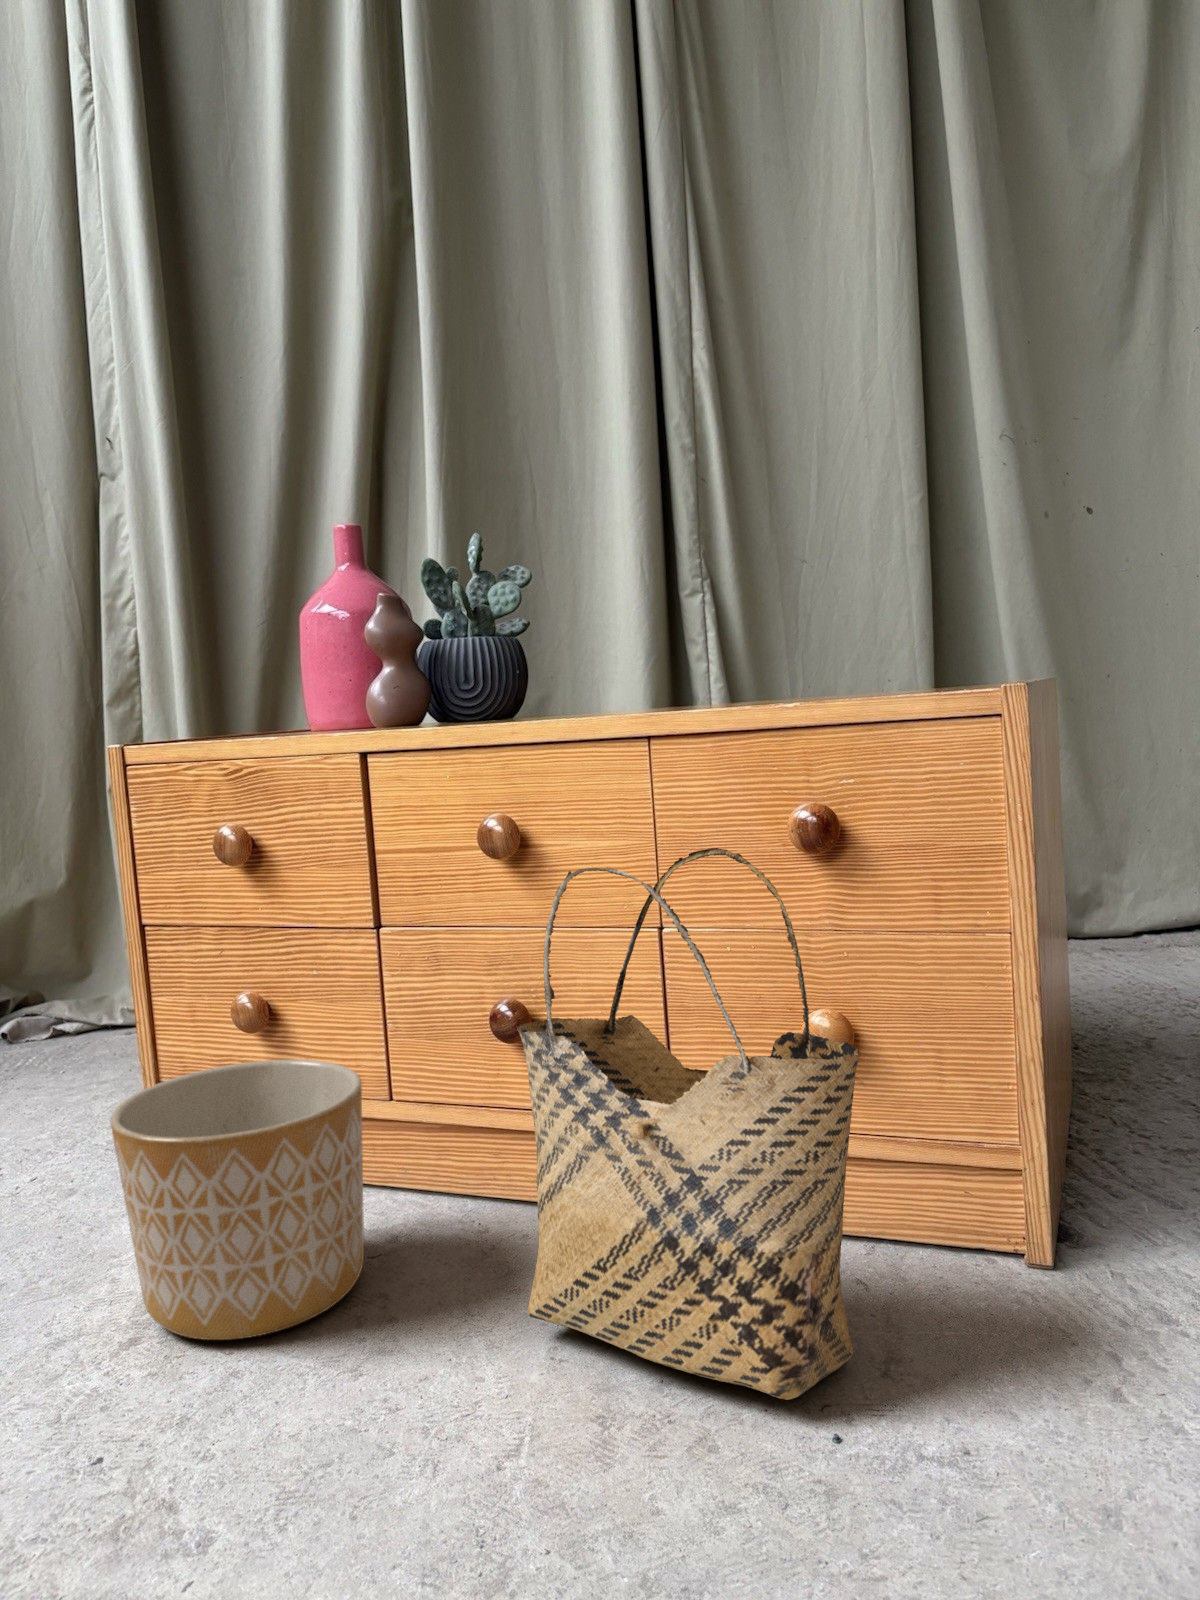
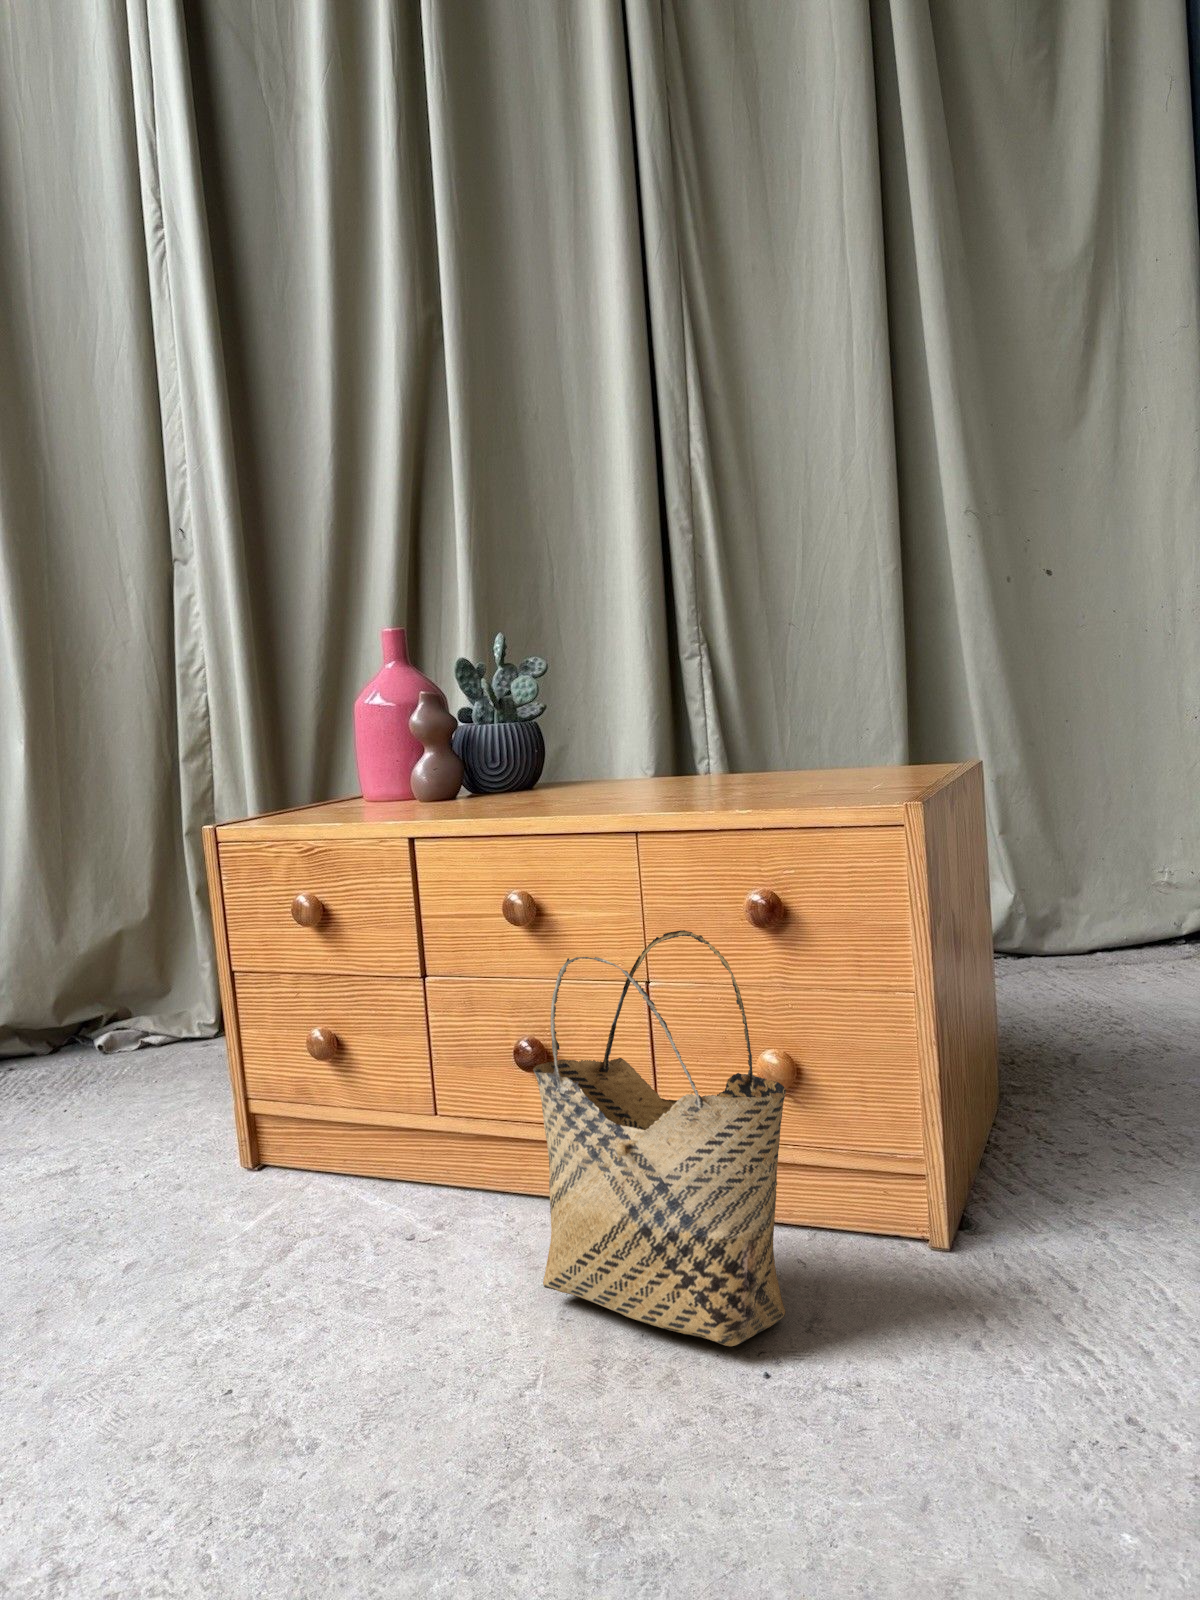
planter: present [110,1059,364,1340] -> none [223,1087,418,1305]

